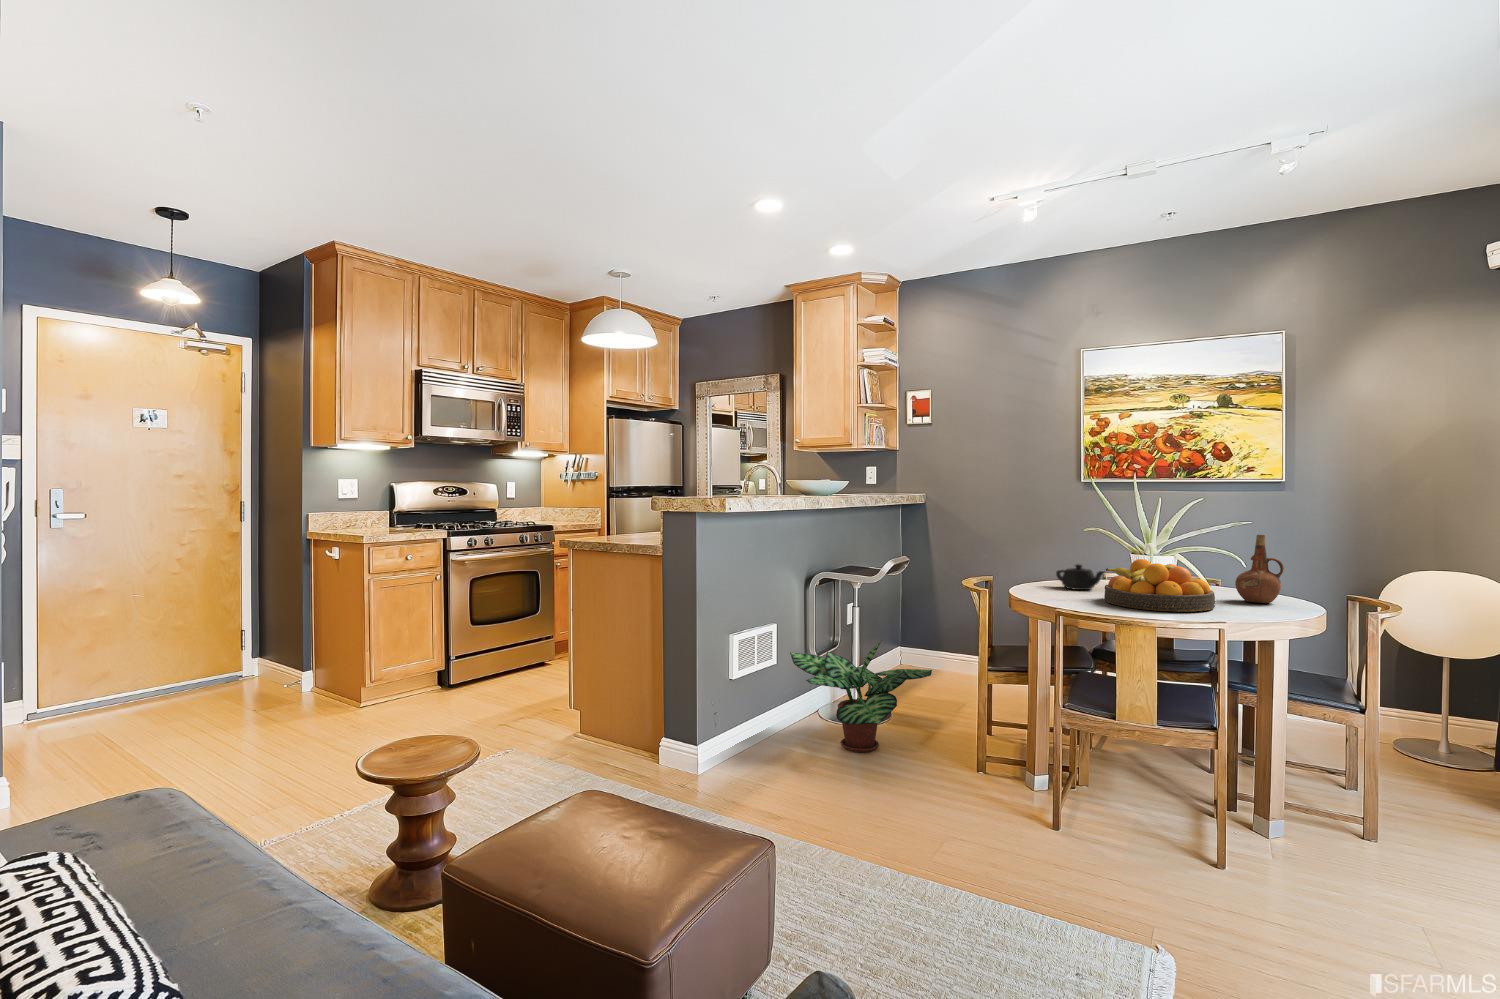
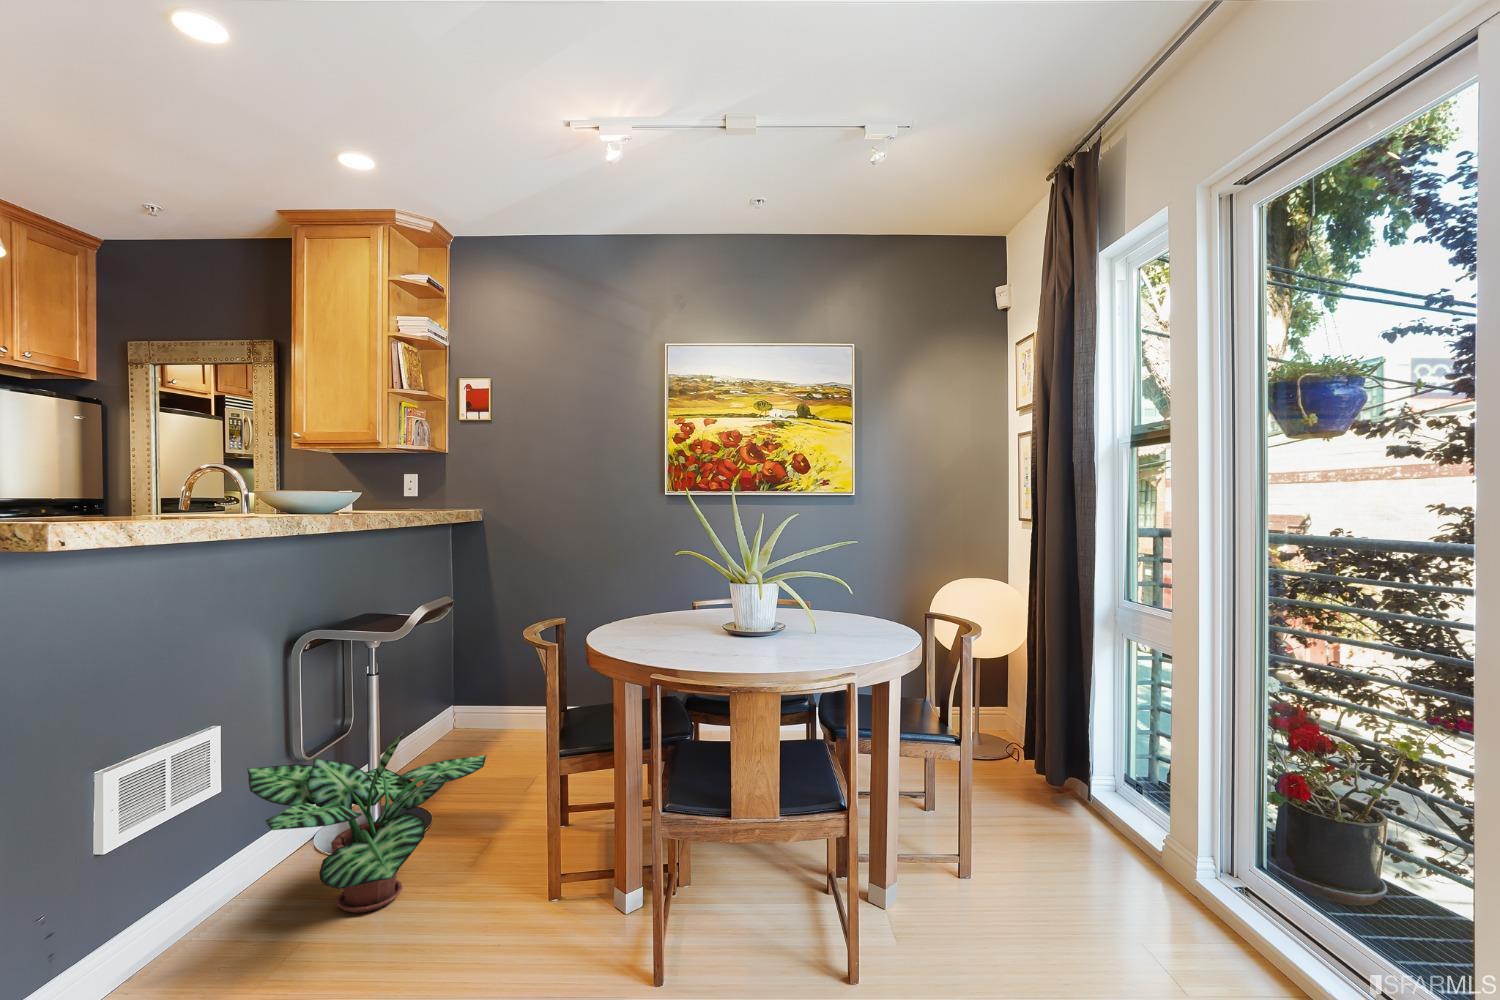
ceramic pitcher: present [1235,535,1284,603] -> none [839,554,883,631]
fruit bowl: present [1104,559,1215,612] -> none [708,590,827,658]
teapot: present [1056,564,1105,590] -> none [647,598,705,631]

